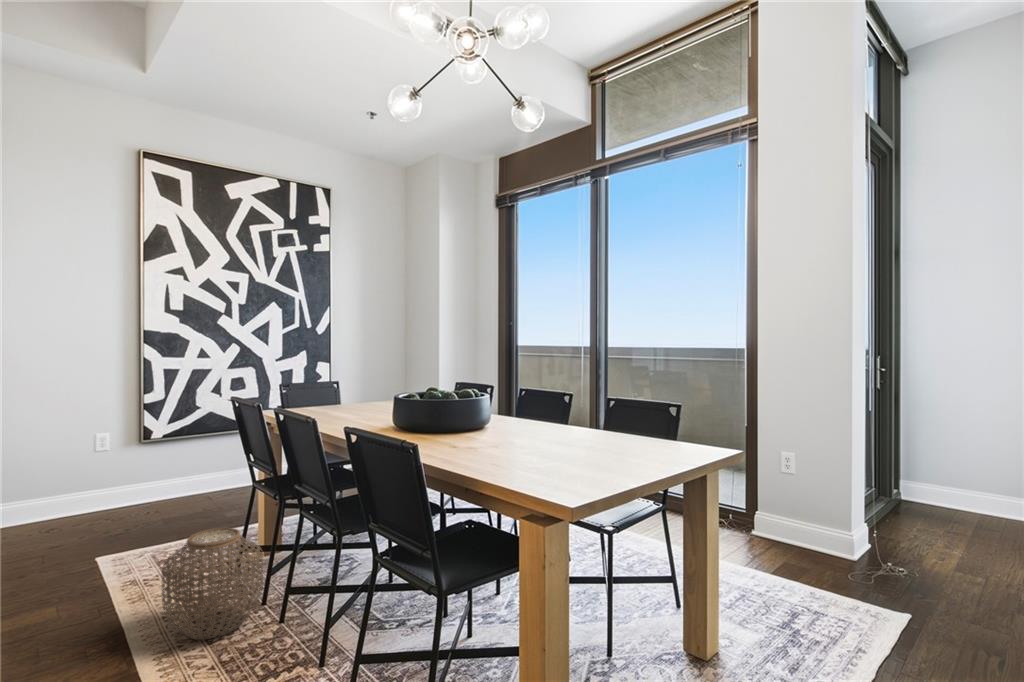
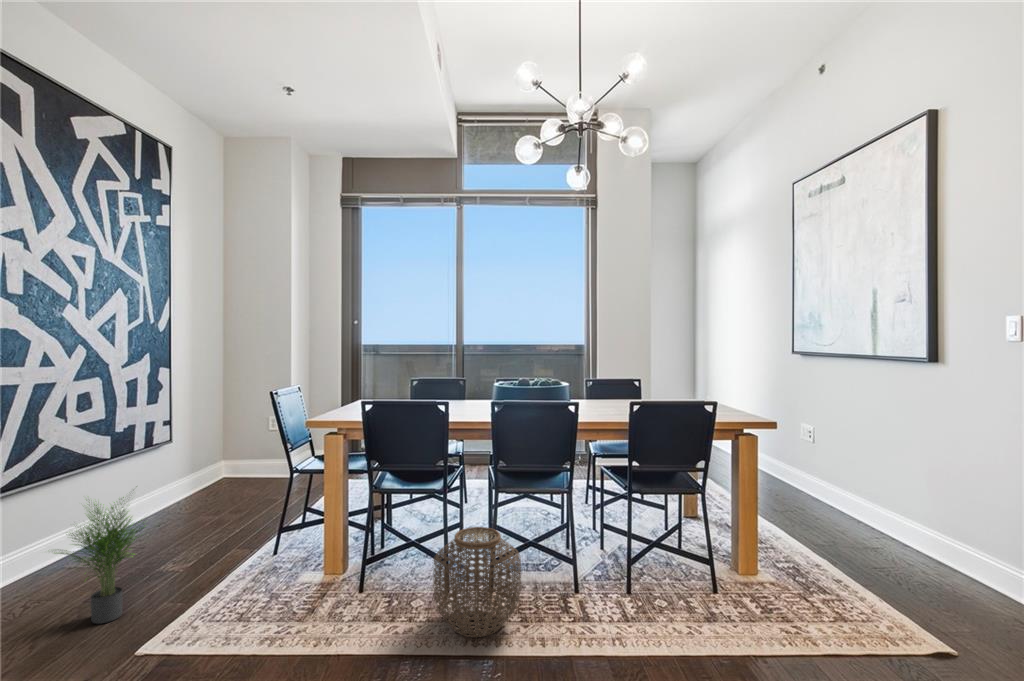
potted plant: none [103,443,175,533] -> present [60,497,144,624]

